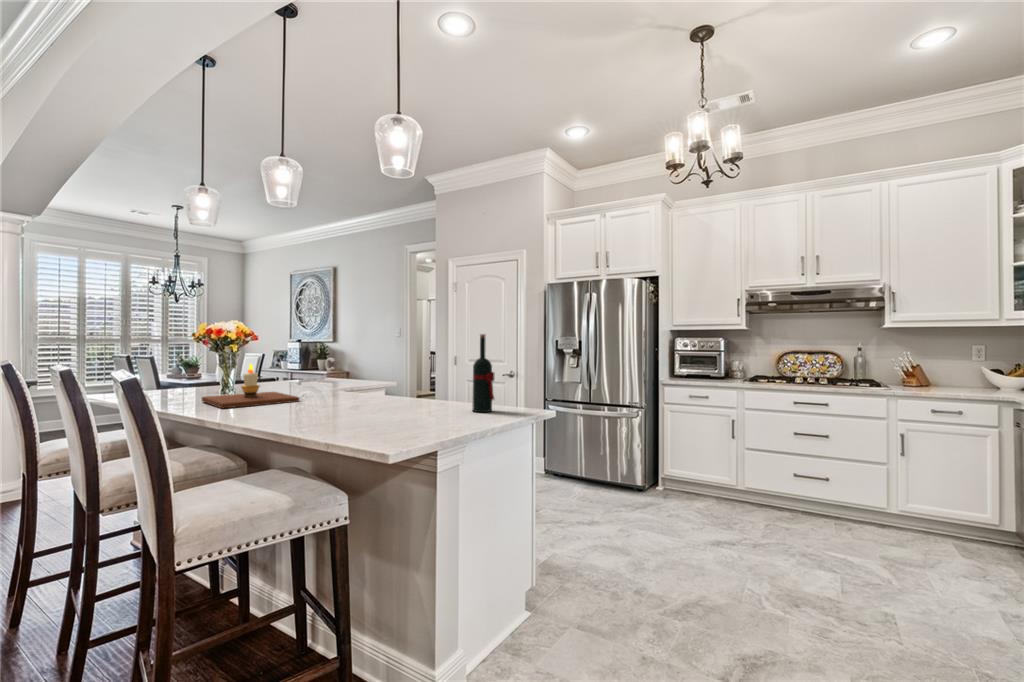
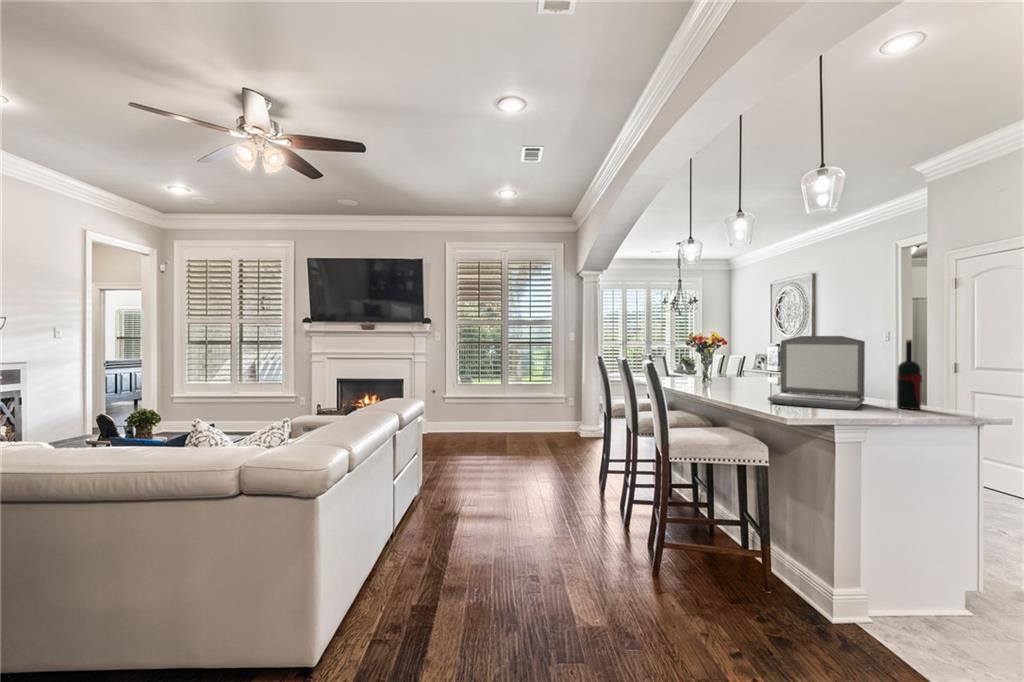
laptop: none [340,329,447,426] -> present [767,336,865,410]
candle: present [202,364,300,408] -> none [690,360,753,389]

